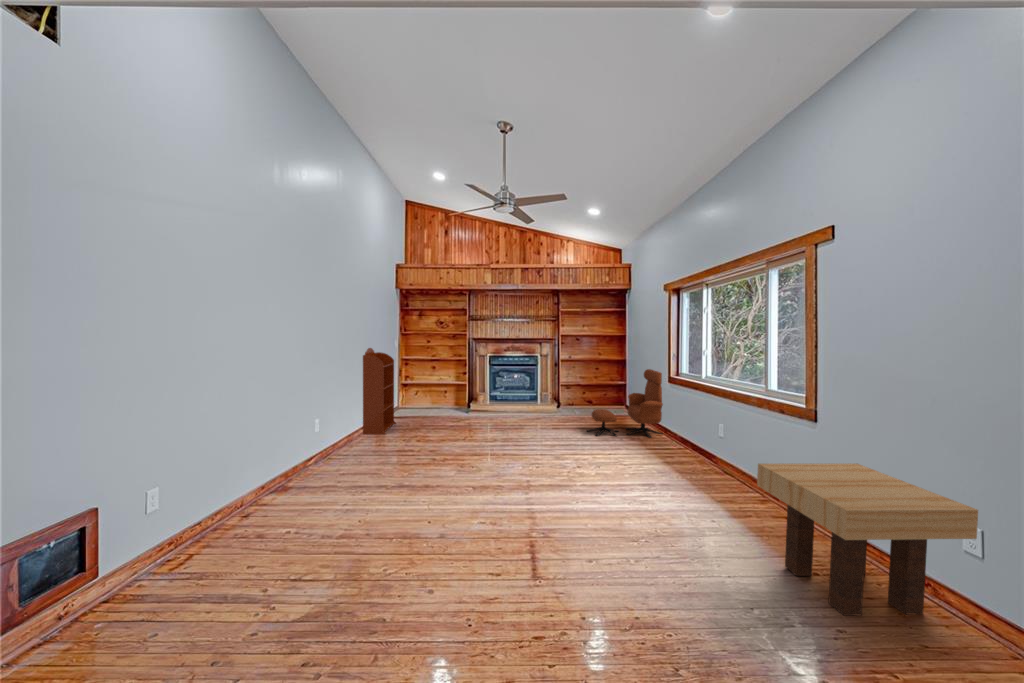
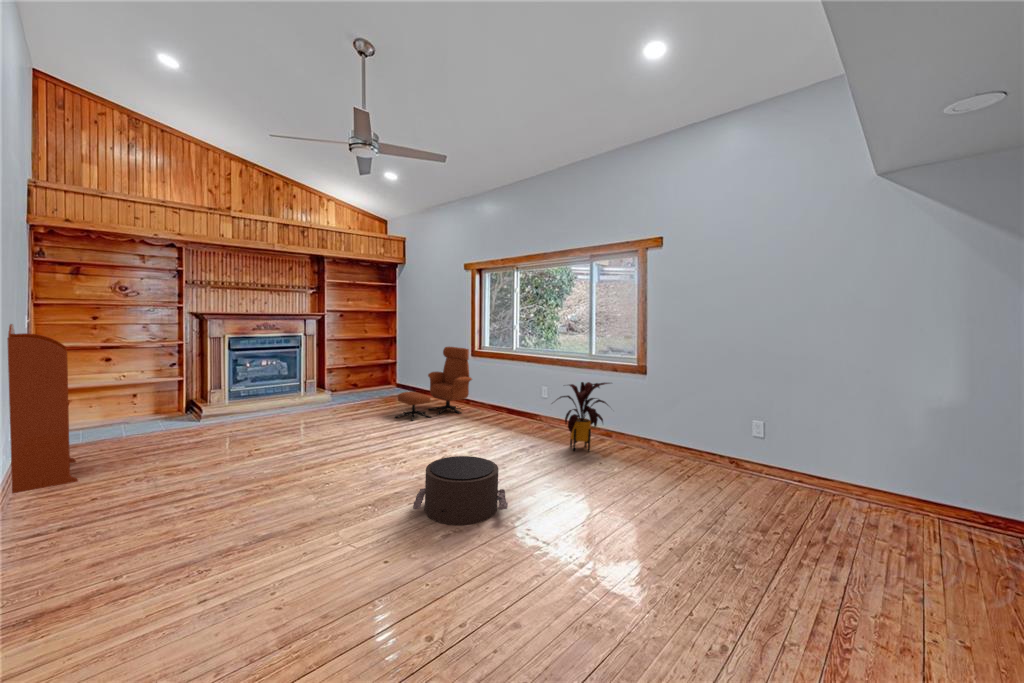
house plant: none [682,421,766,506] -> present [557,382,610,451]
side table: present [757,463,978,616] -> none [657,396,767,494]
pouf: none [478,466,558,524] -> present [413,456,508,525]

